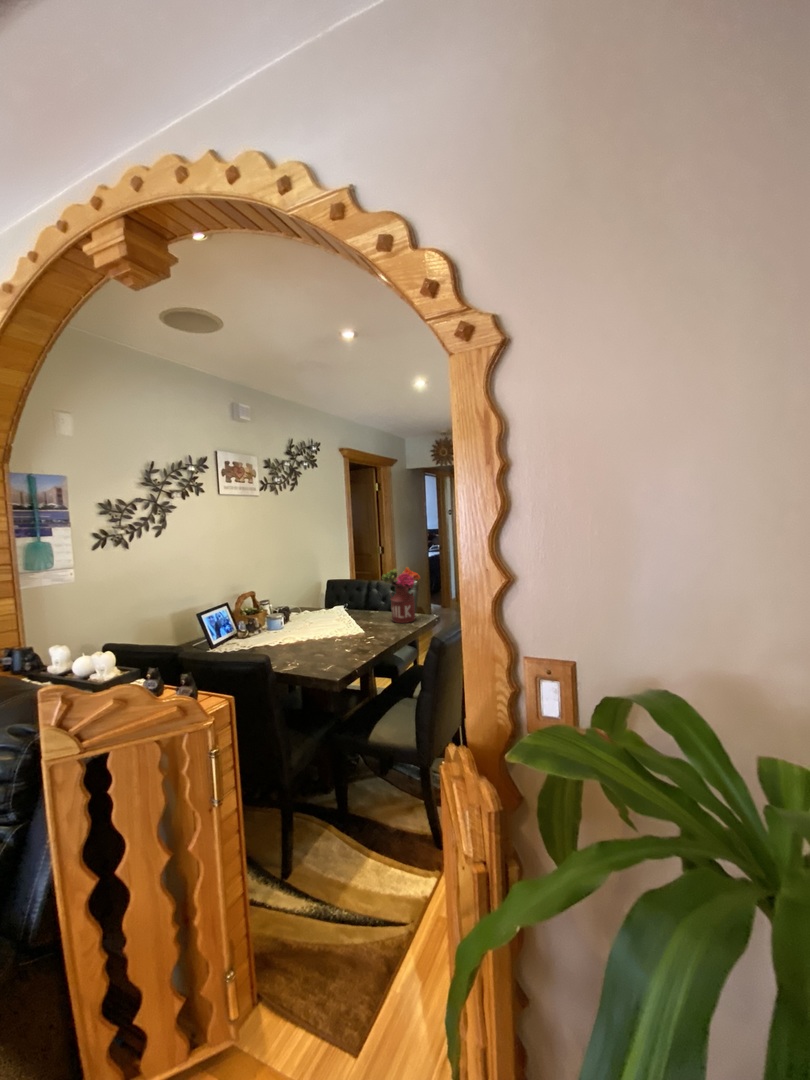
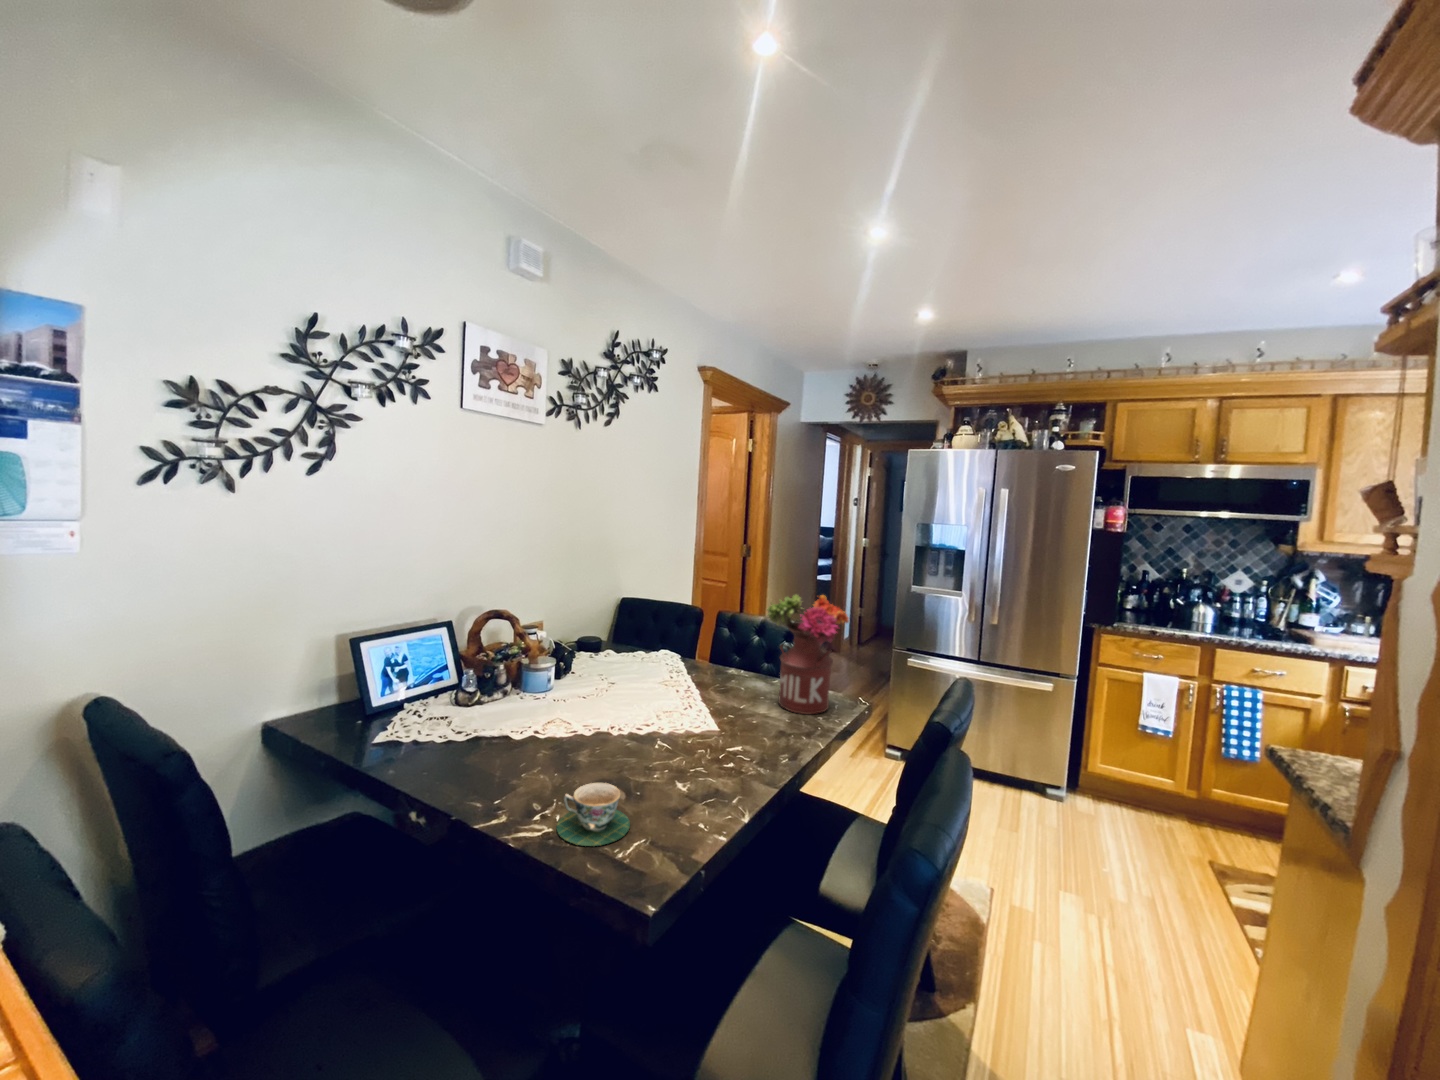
teacup: none [299,648,328,669] -> present [557,783,630,846]

